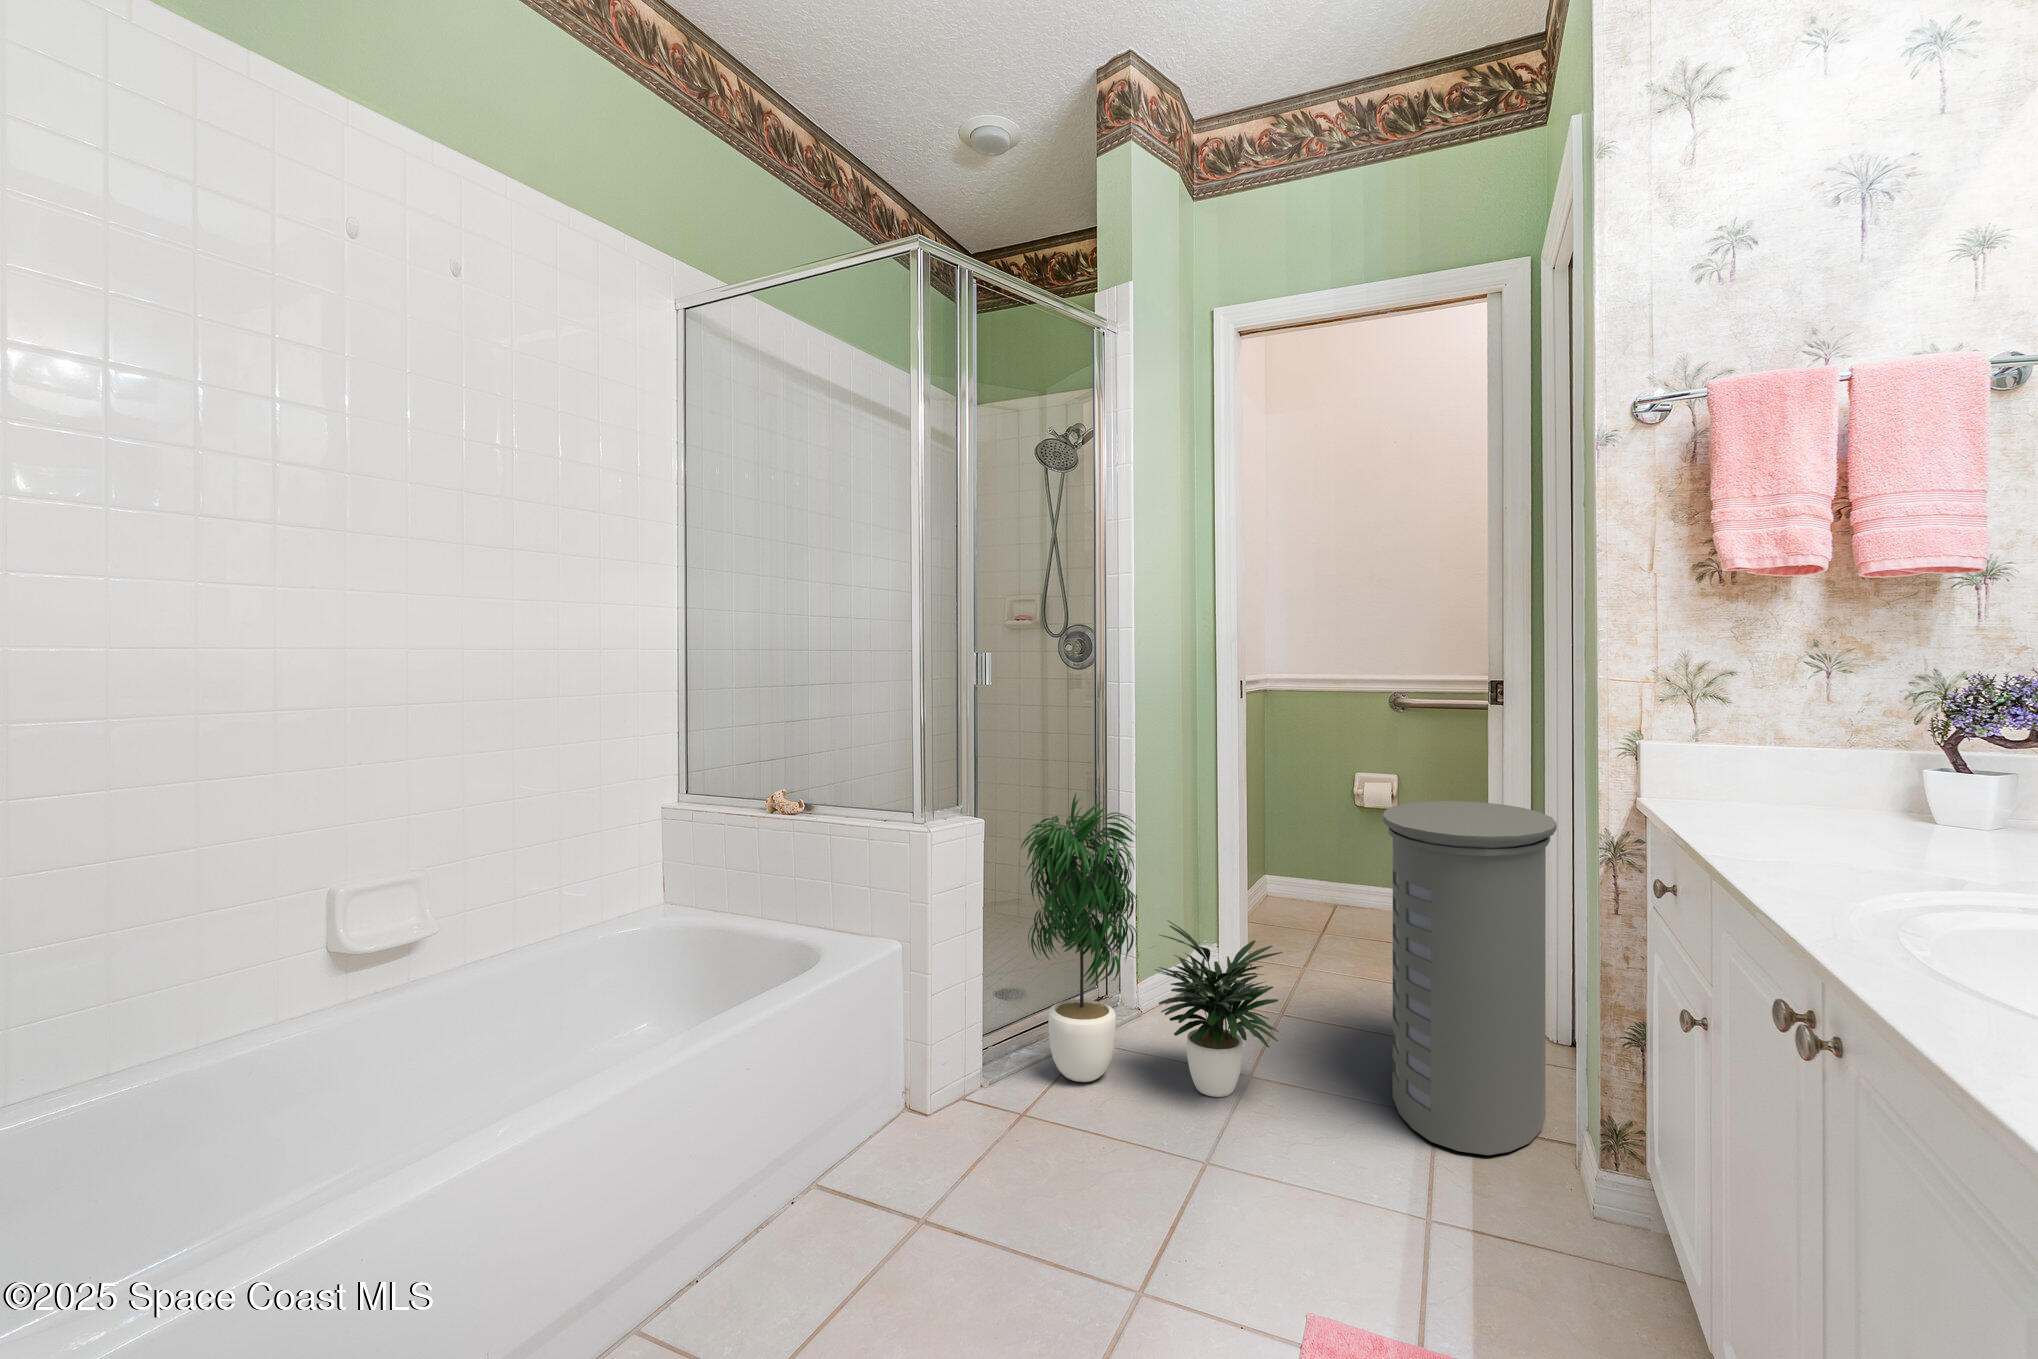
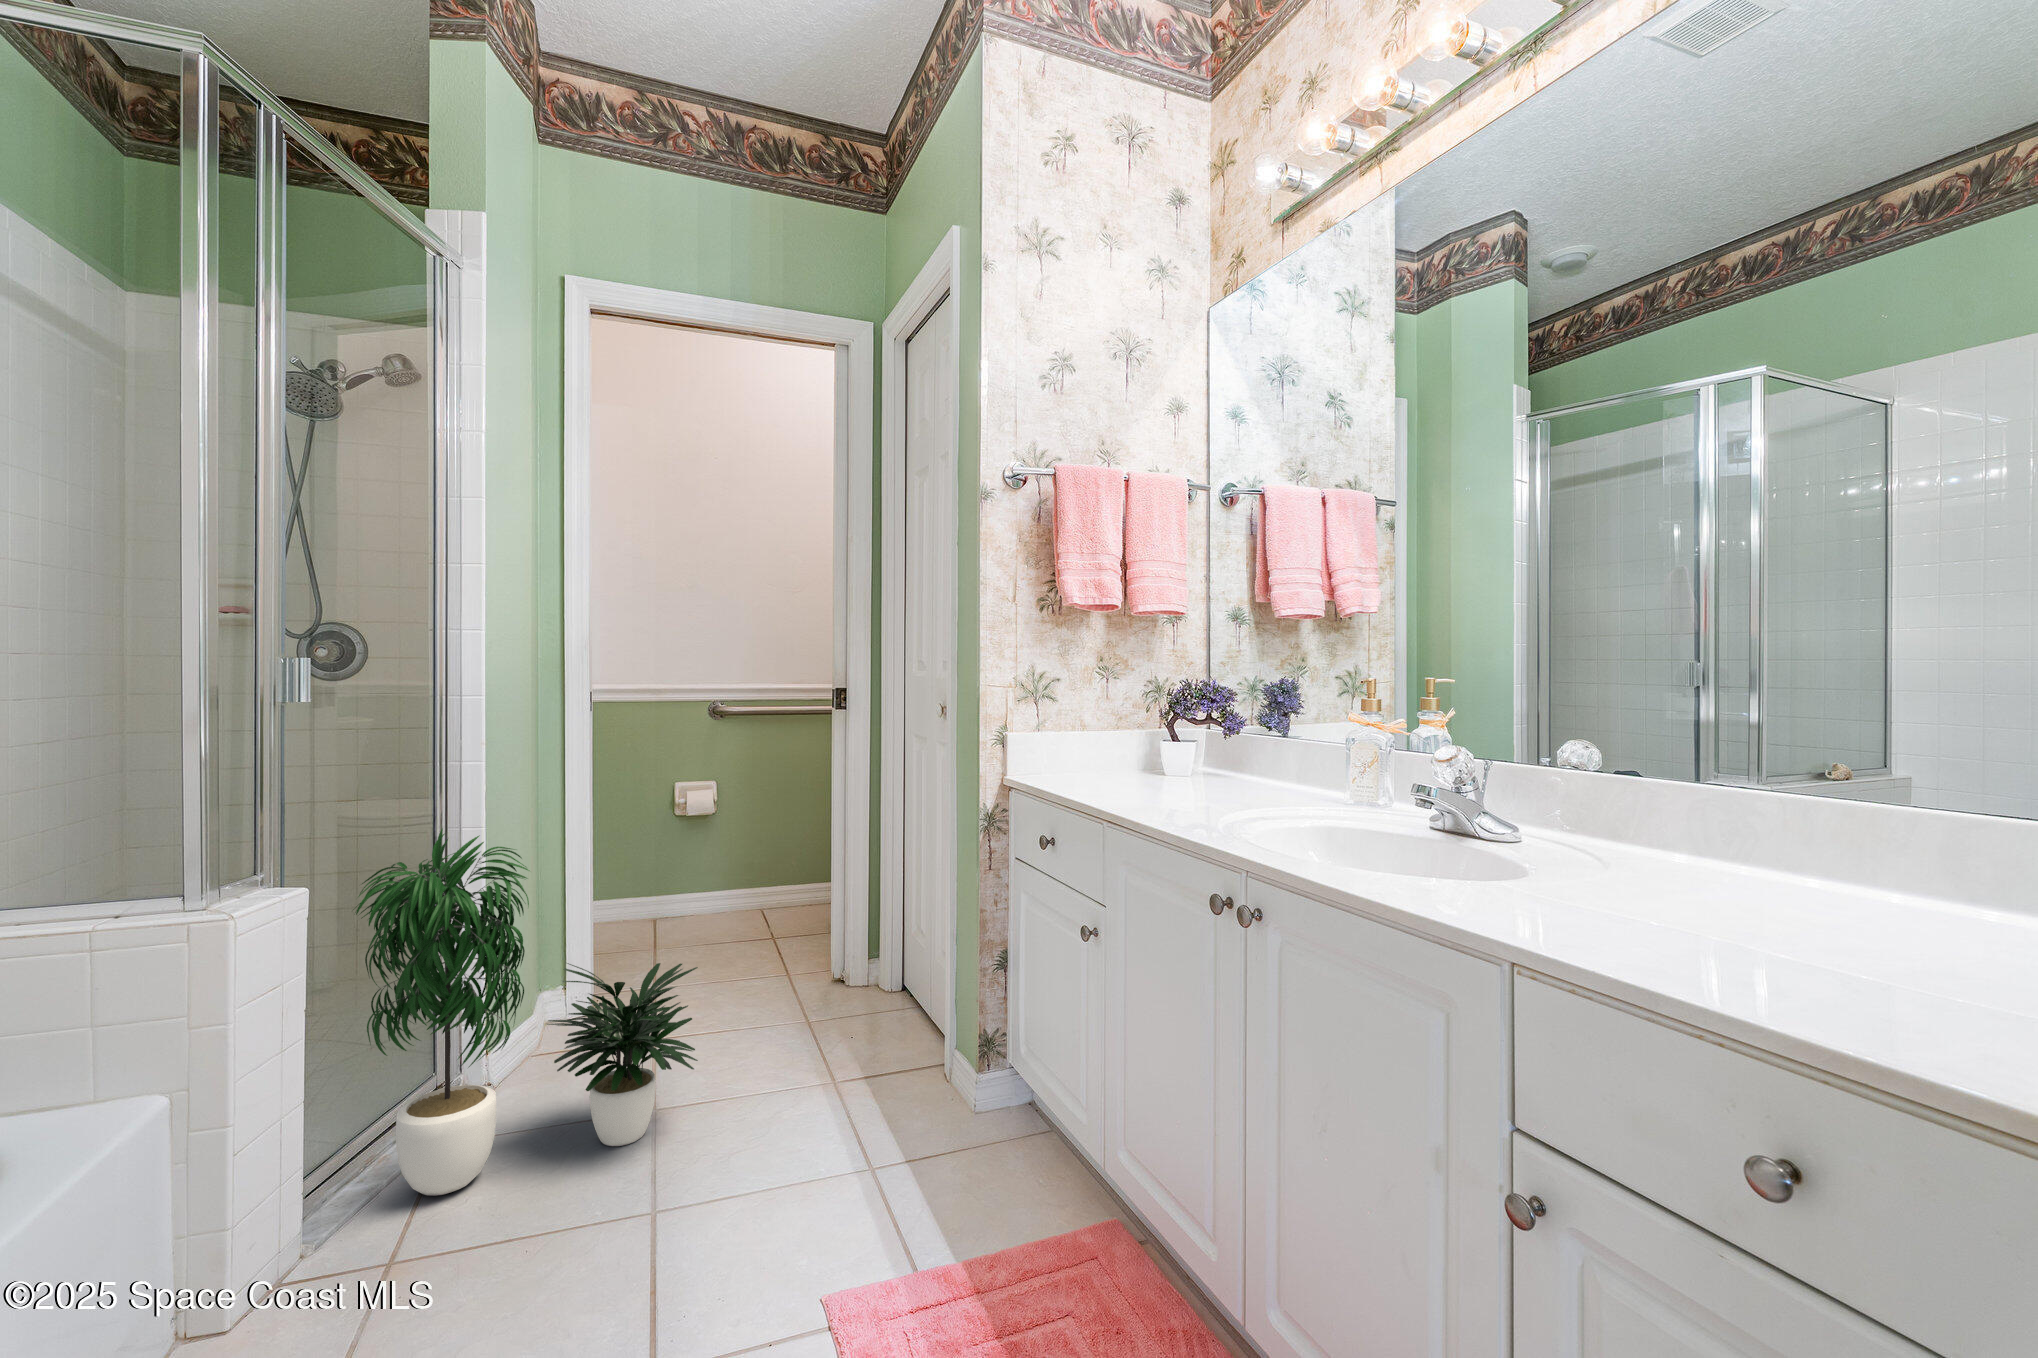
laundry hamper: present [1383,801,1557,1155] -> none [783,794,925,1105]

